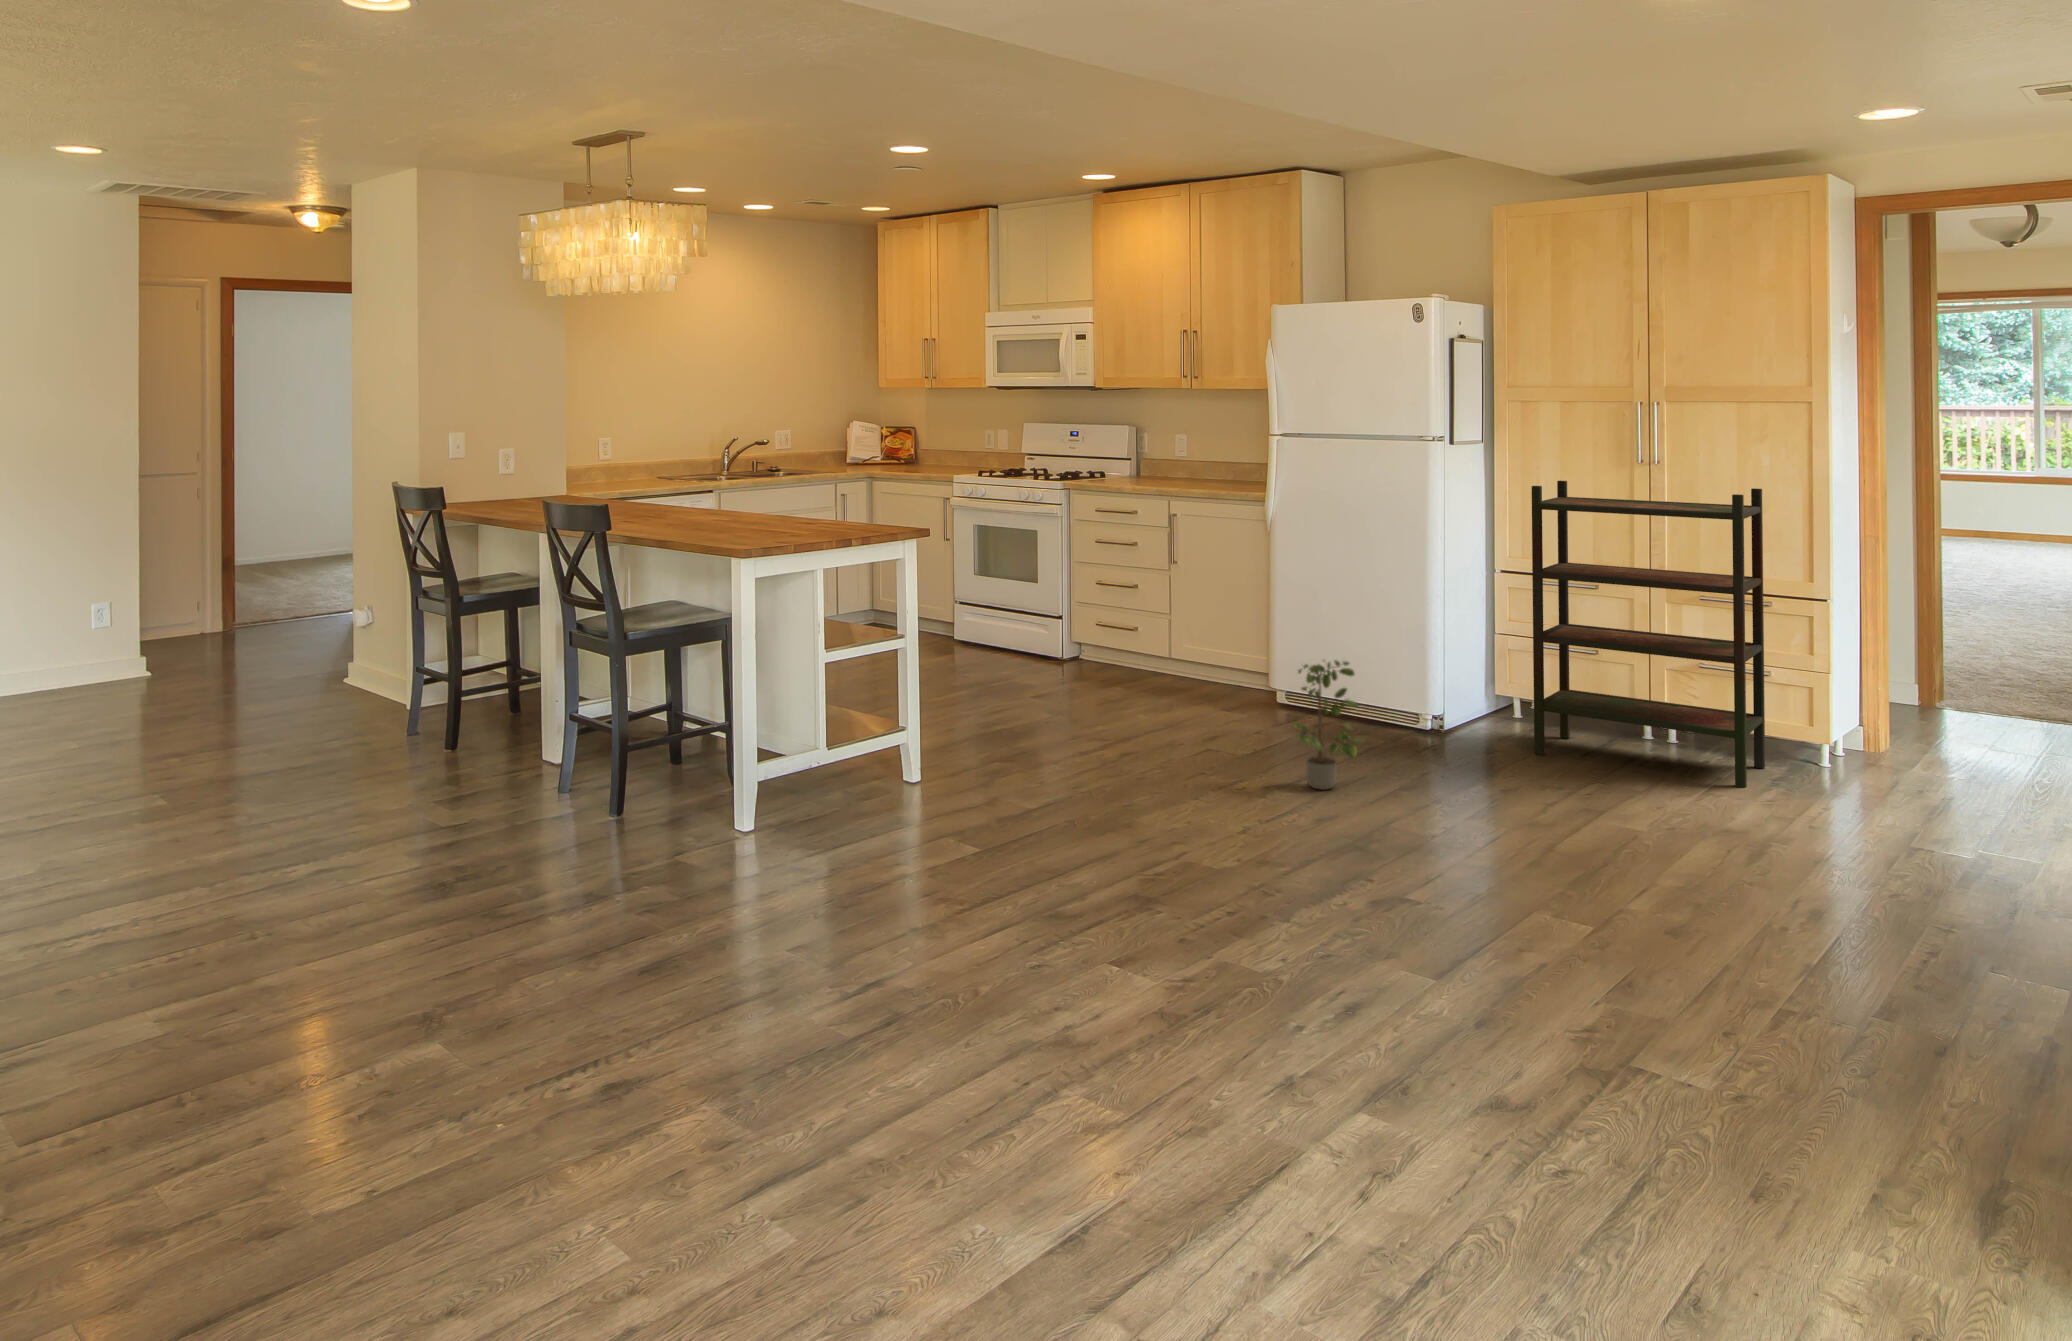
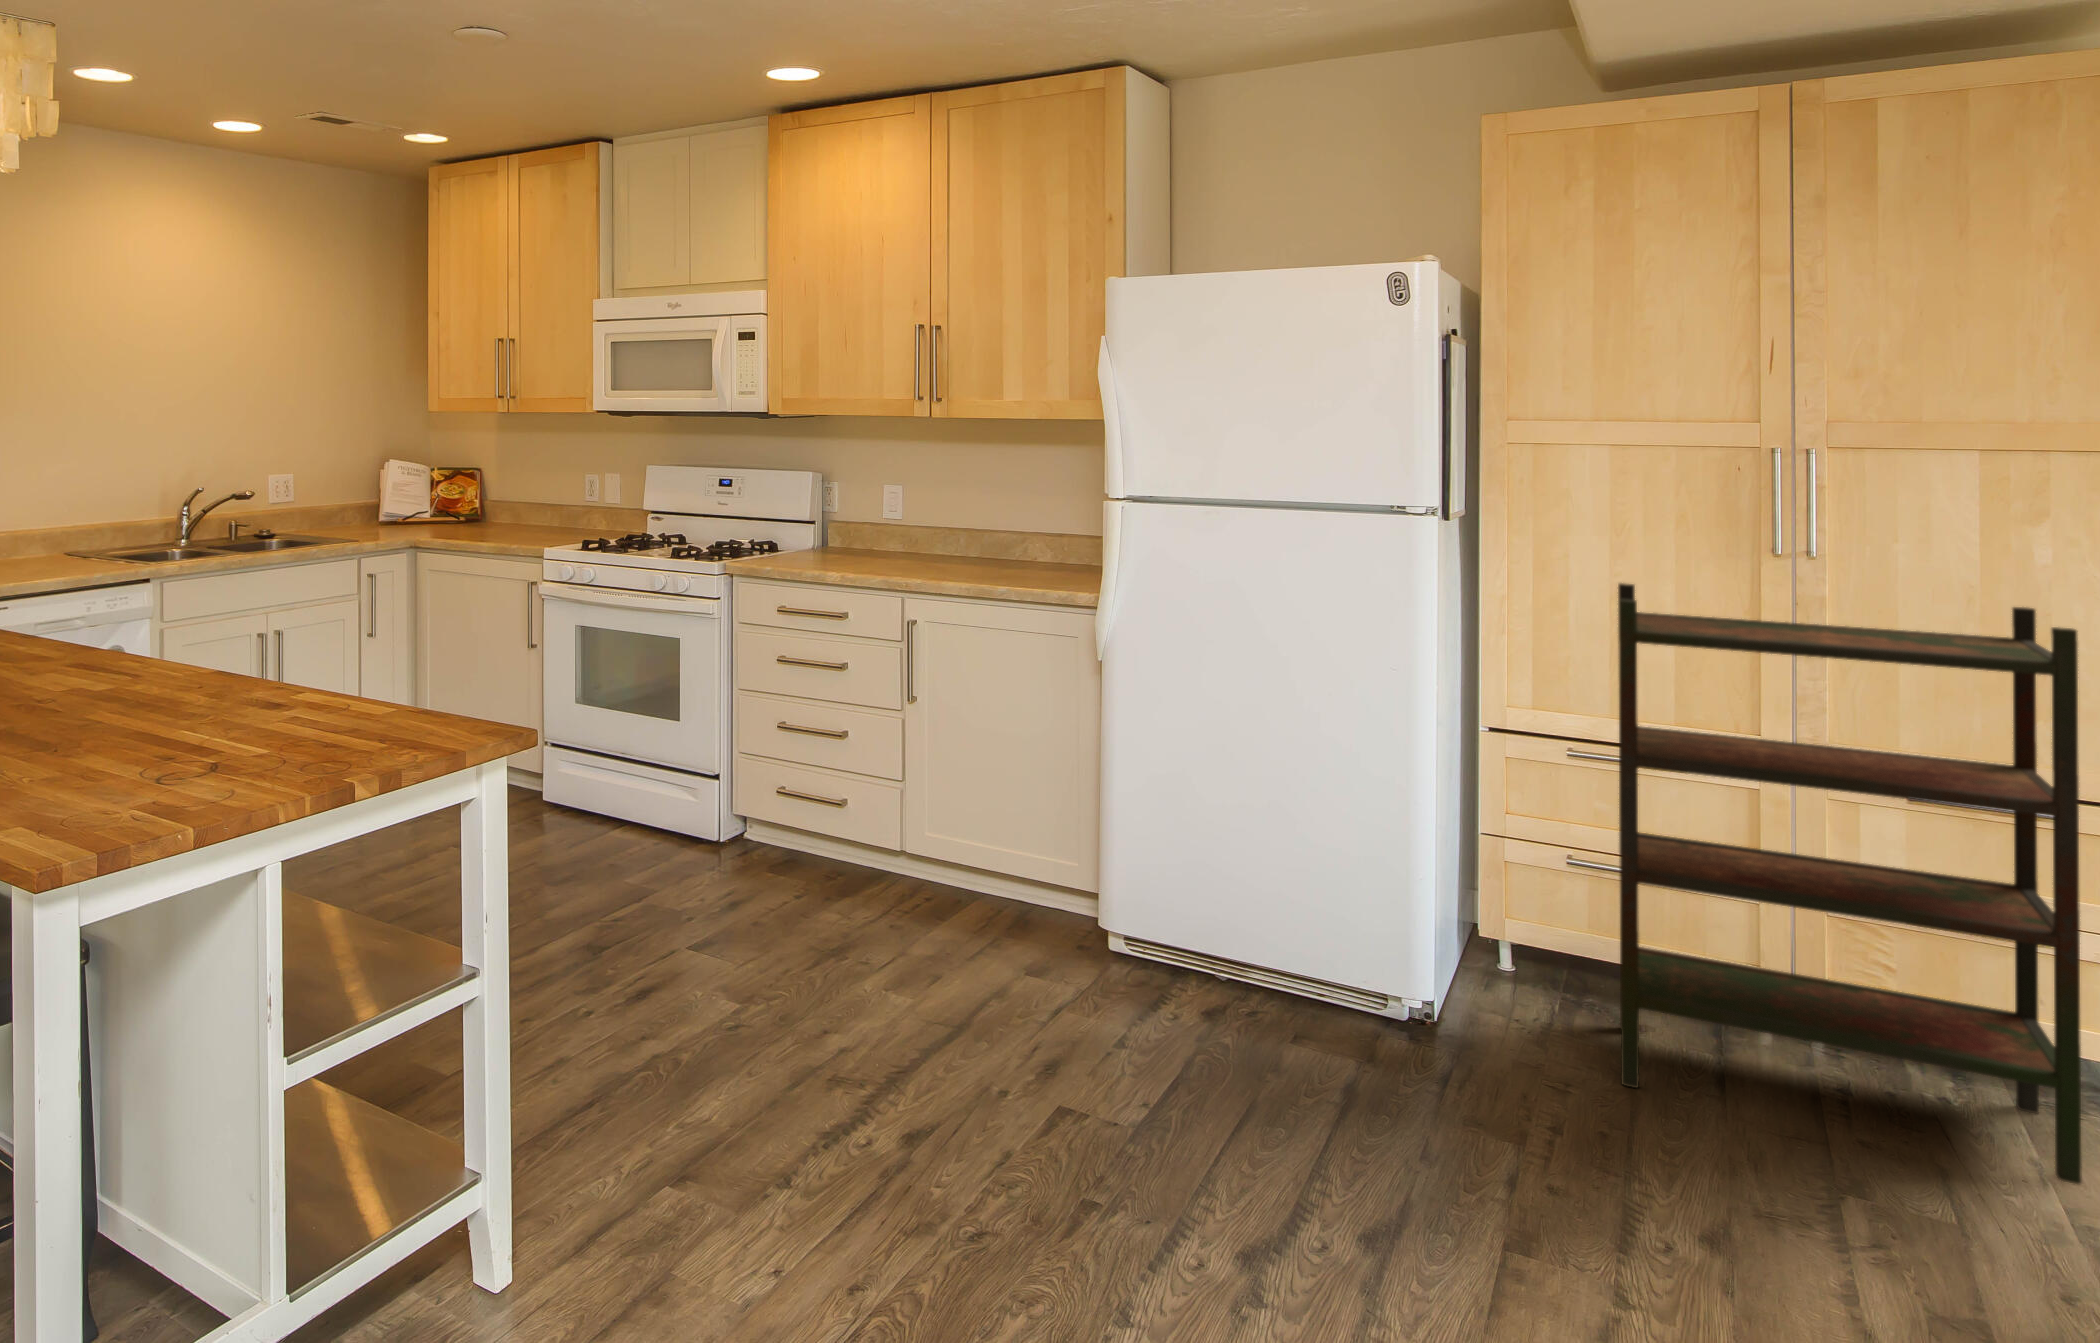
potted plant: present [1292,661,1365,790] -> none [1265,967,1427,1250]

